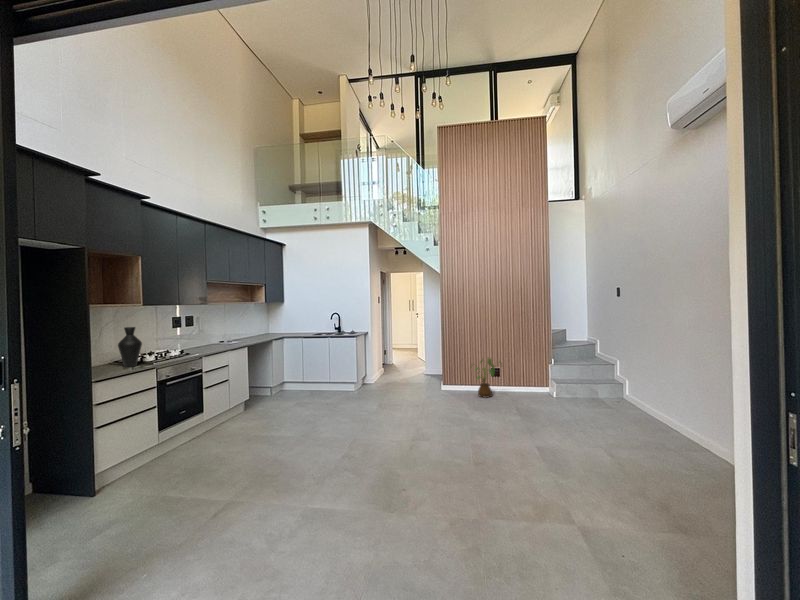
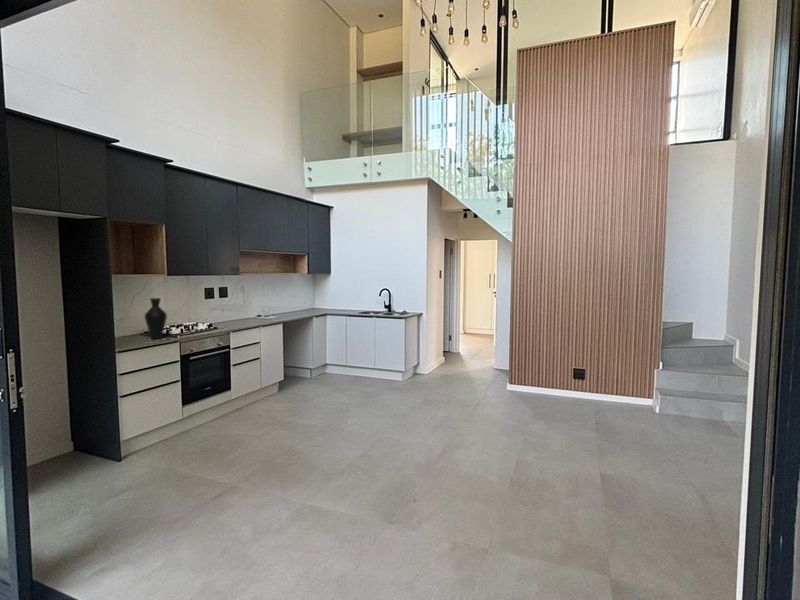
house plant: present [475,358,495,397] -> none [544,354,586,404]

